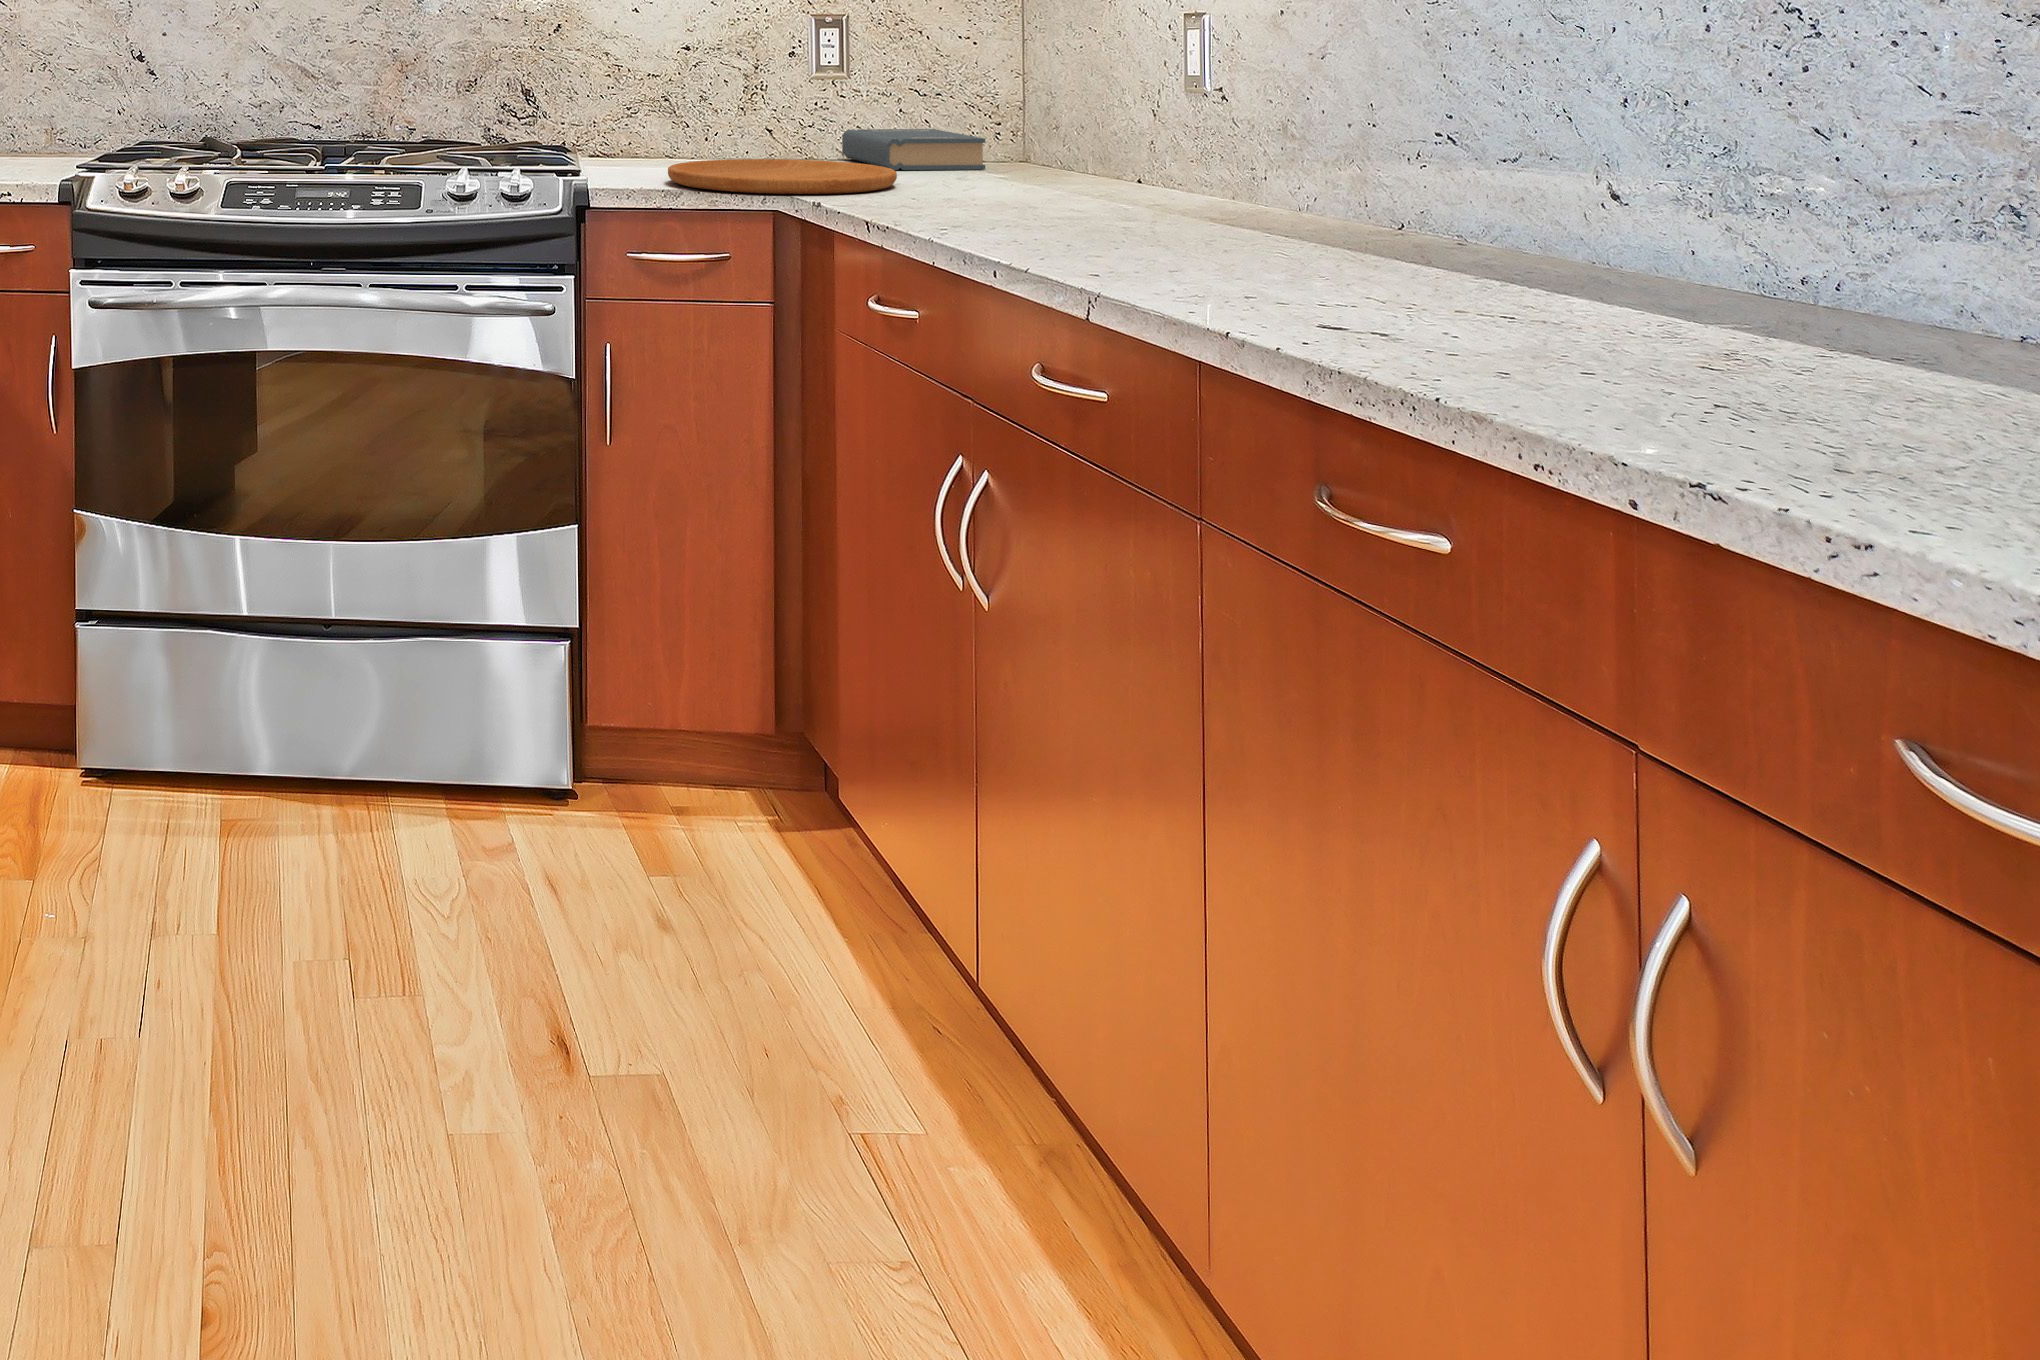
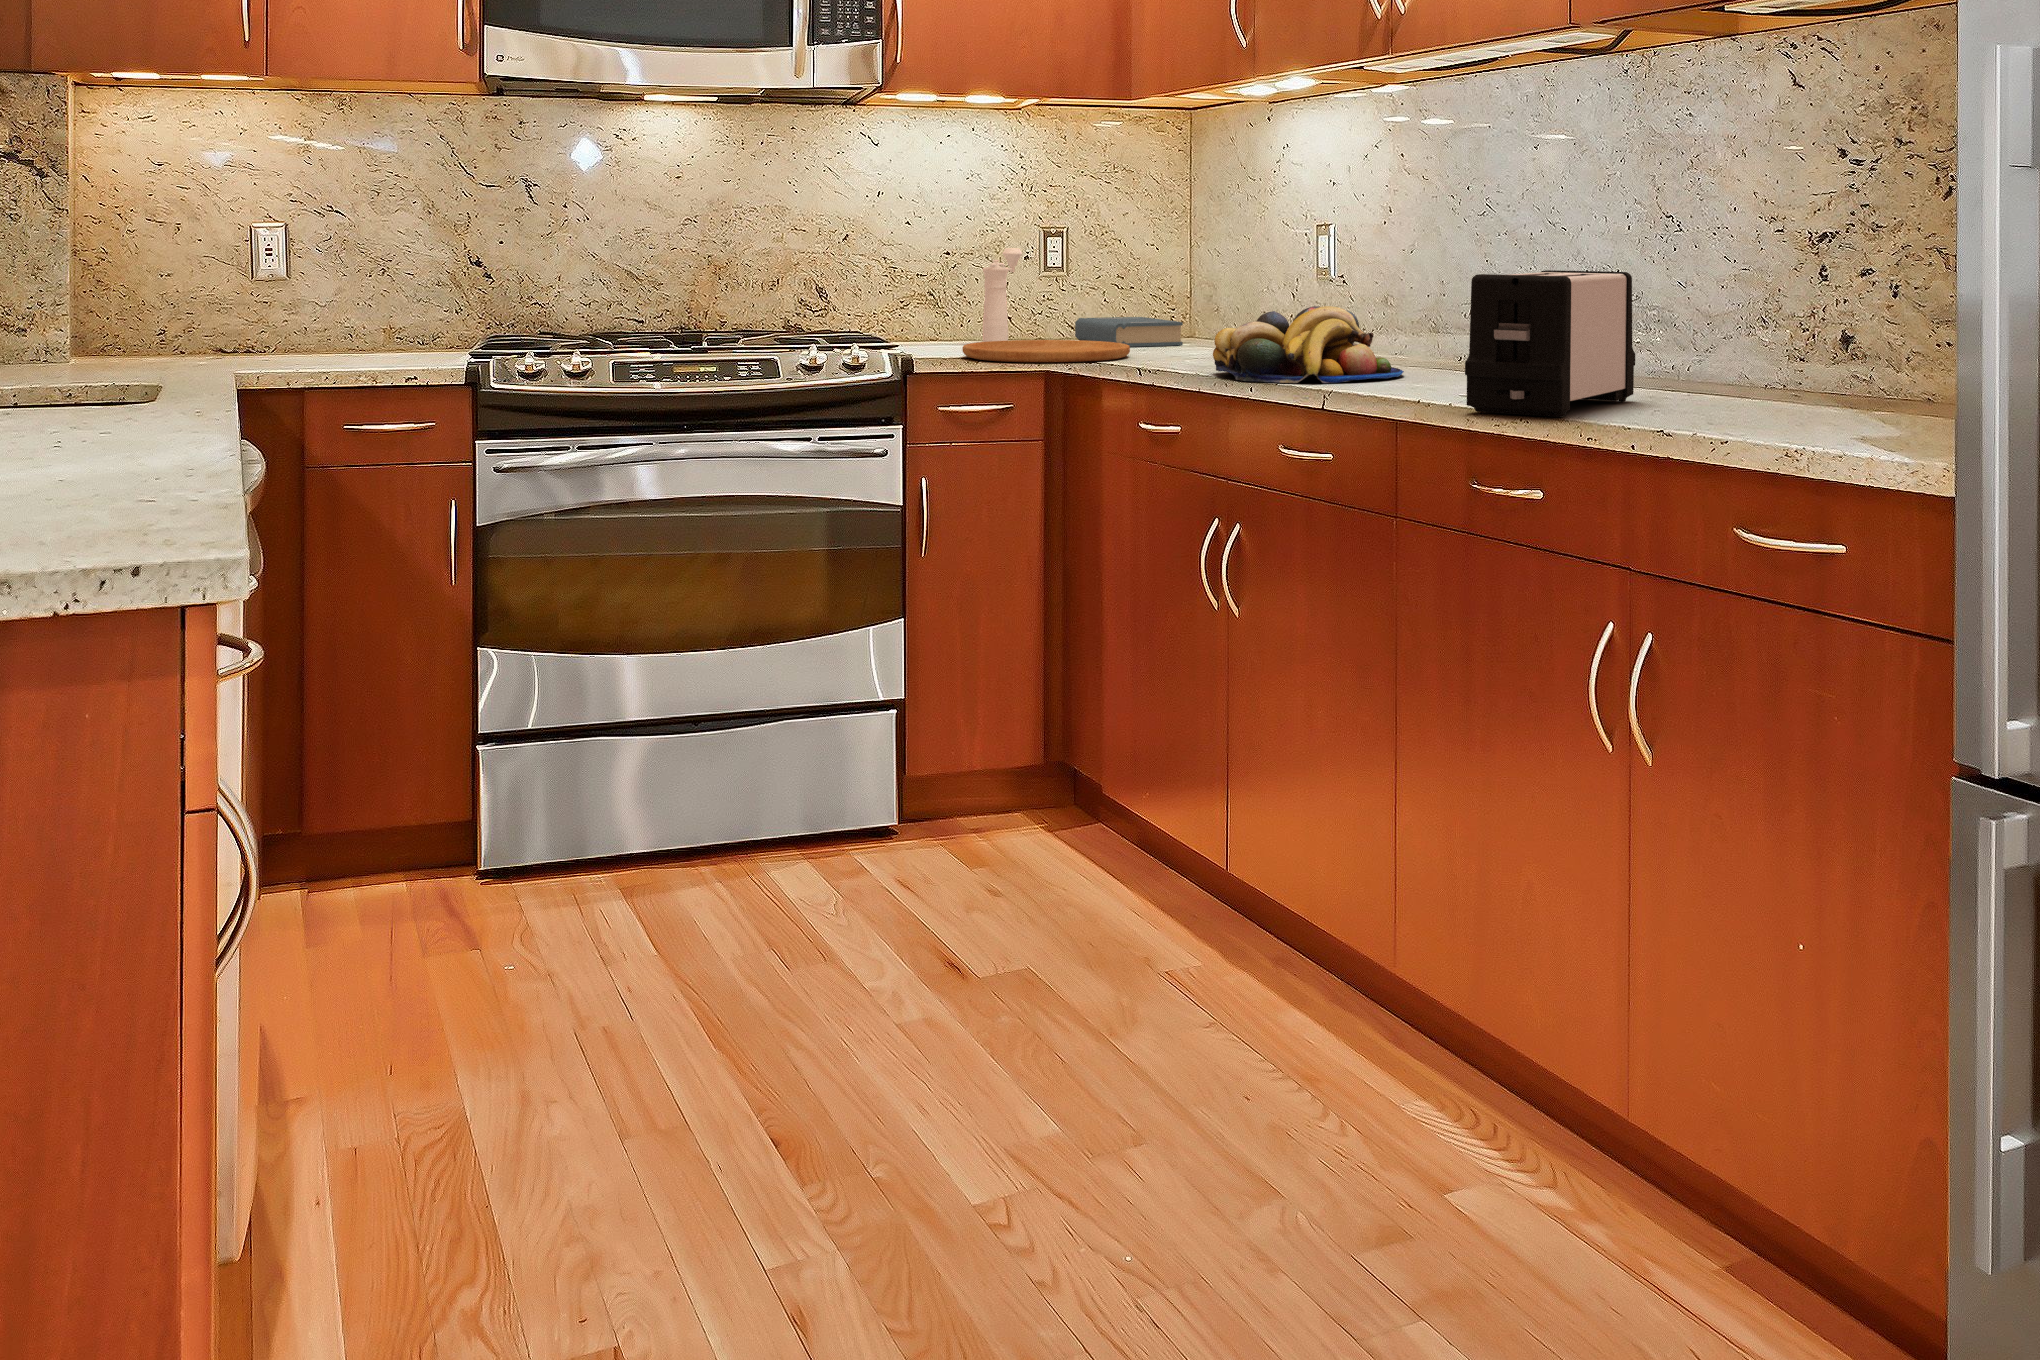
pepper mill: none [718,40,773,162] -> present [983,248,1022,342]
toaster: none [1464,76,1855,376] -> present [1465,270,1635,417]
fruit bowl: none [1000,126,1328,253] -> present [1213,306,1404,383]

